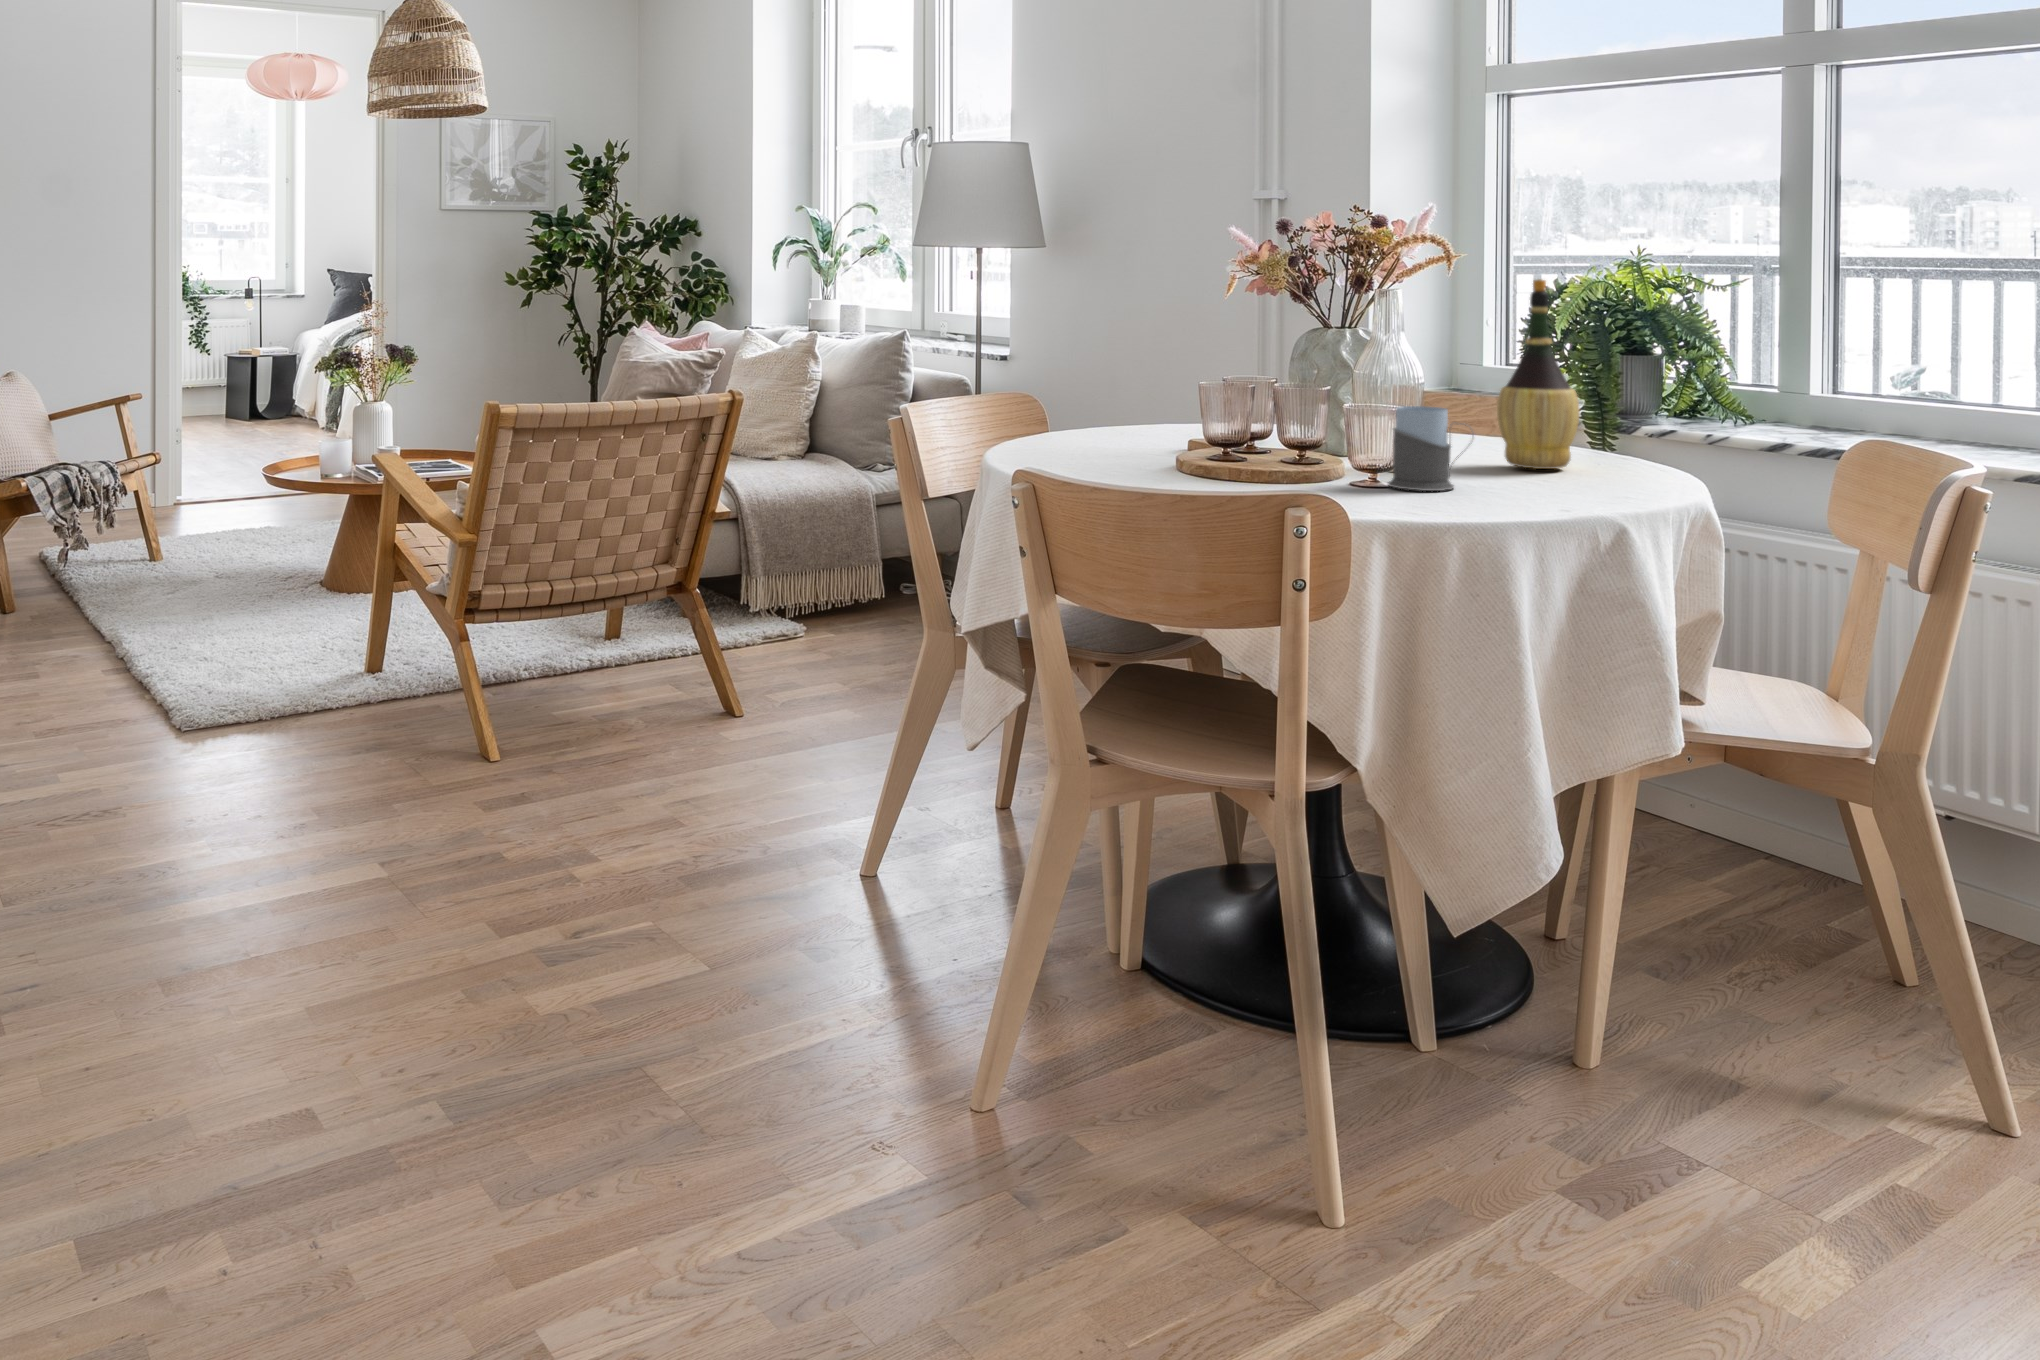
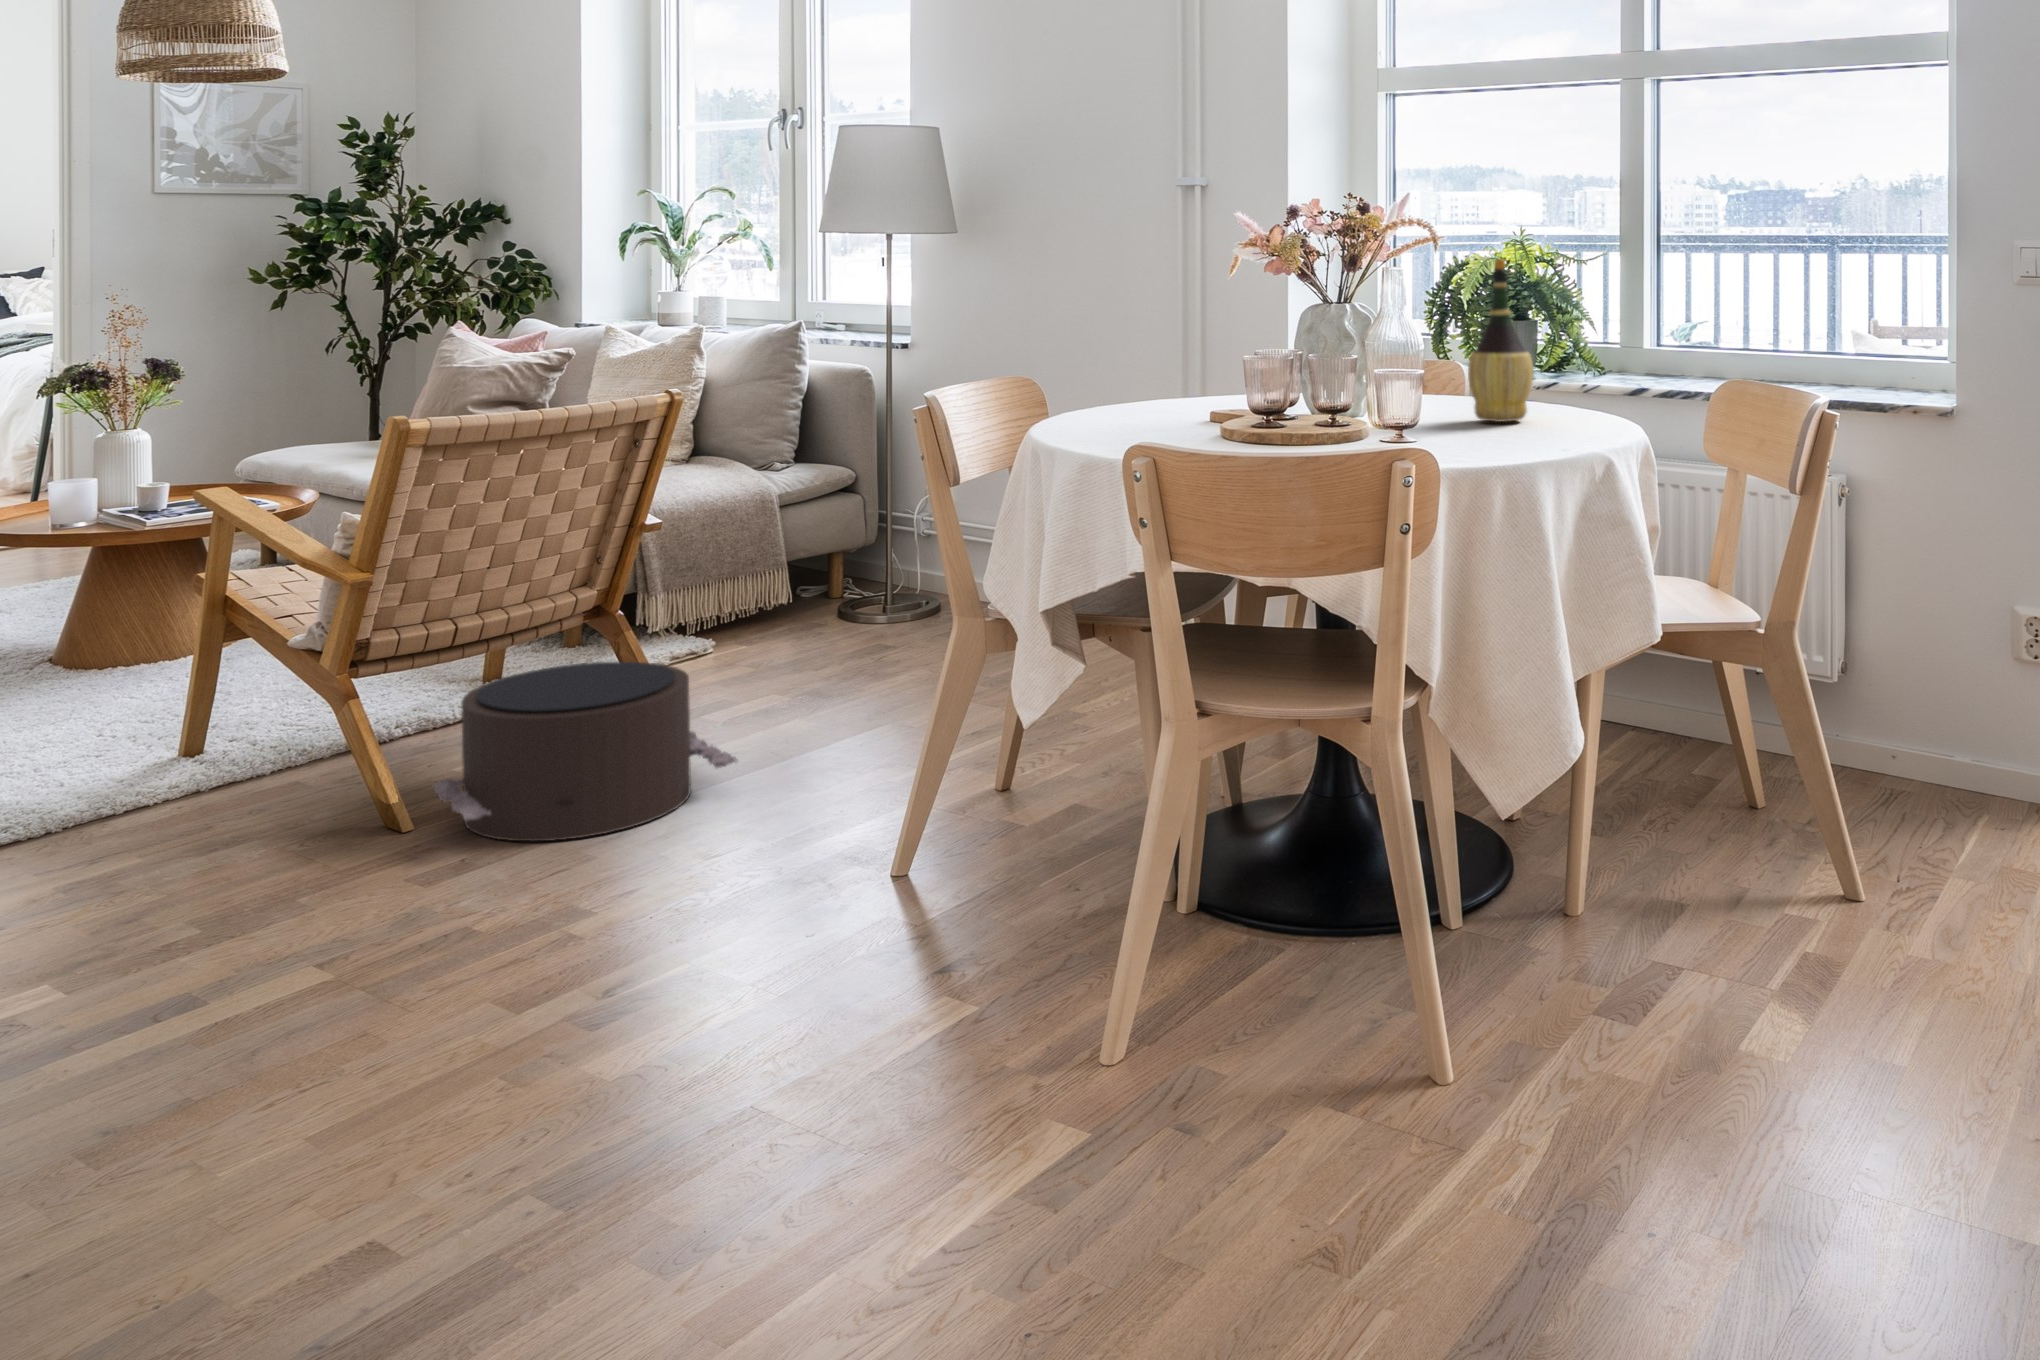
mug: present [1388,406,1459,491] -> none [1400,372,1471,446]
pouf: none [510,637,762,796] -> present [433,662,737,841]

